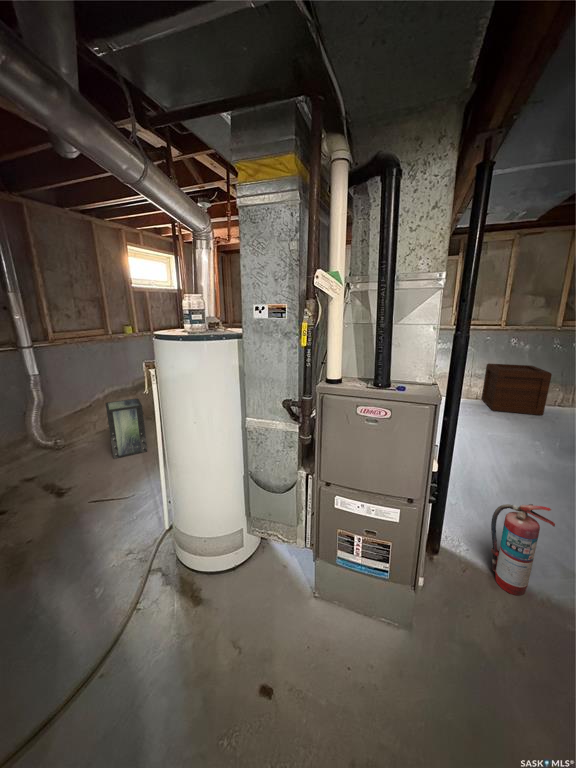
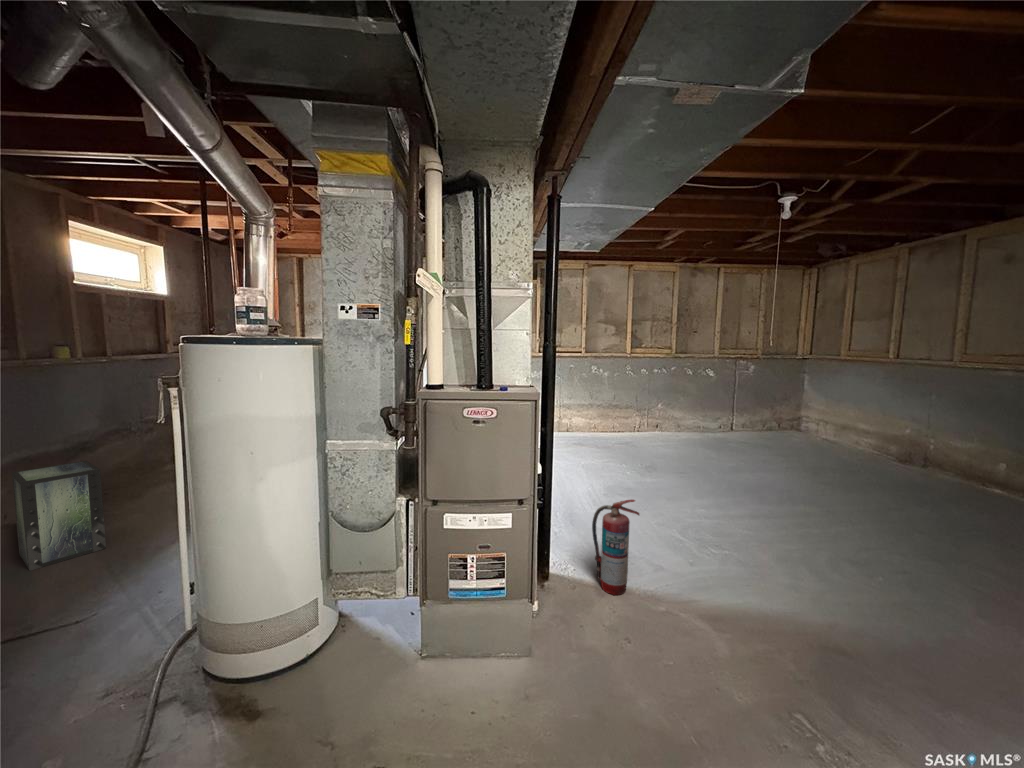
wooden crate: present [482,363,552,415] -> none [572,393,628,441]

